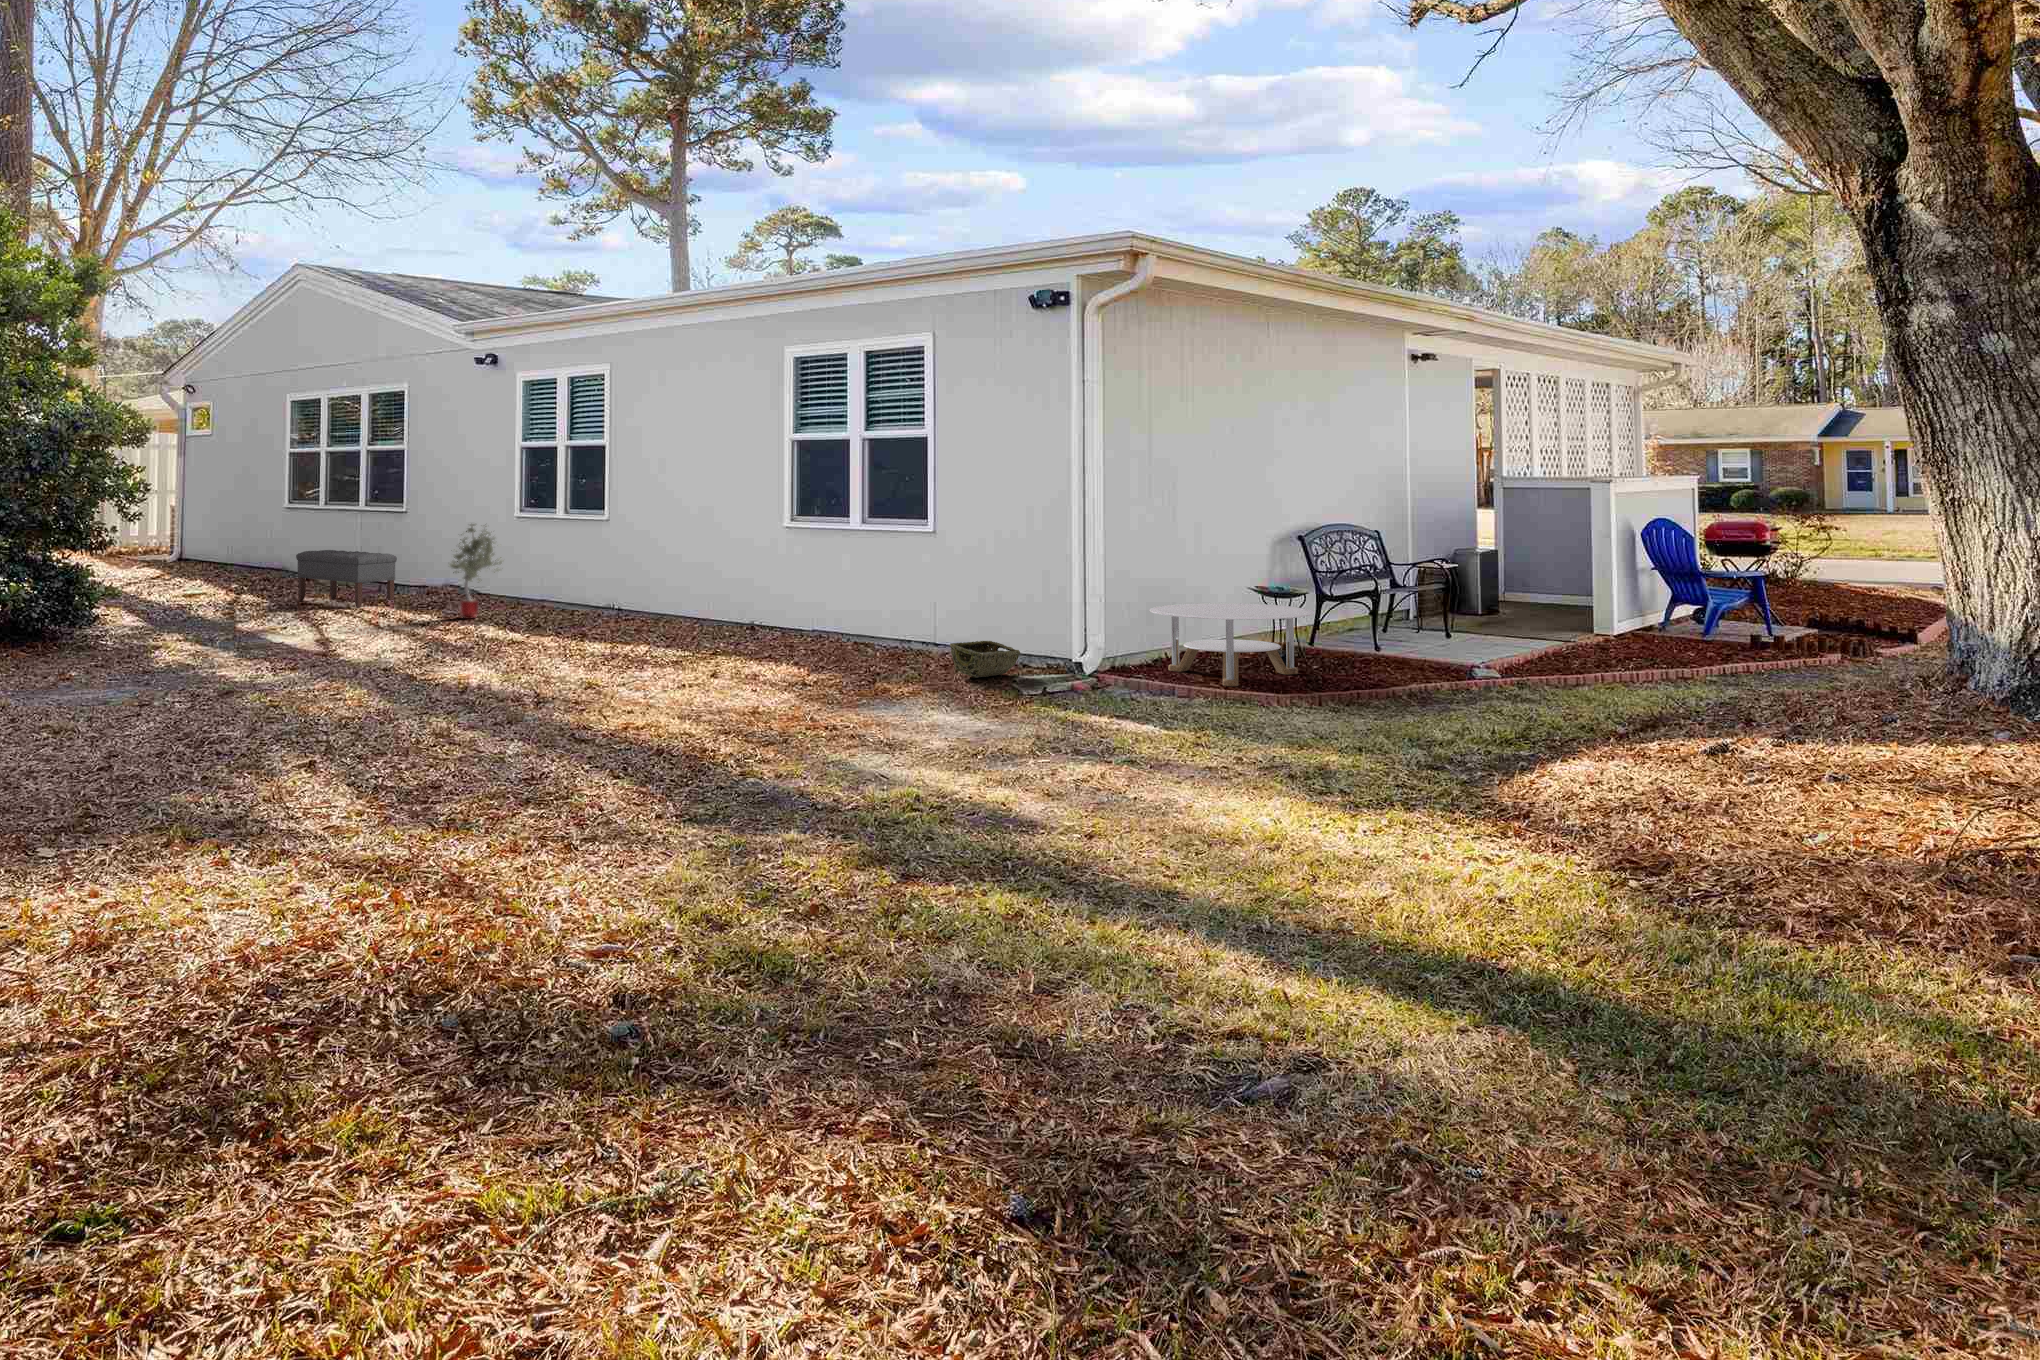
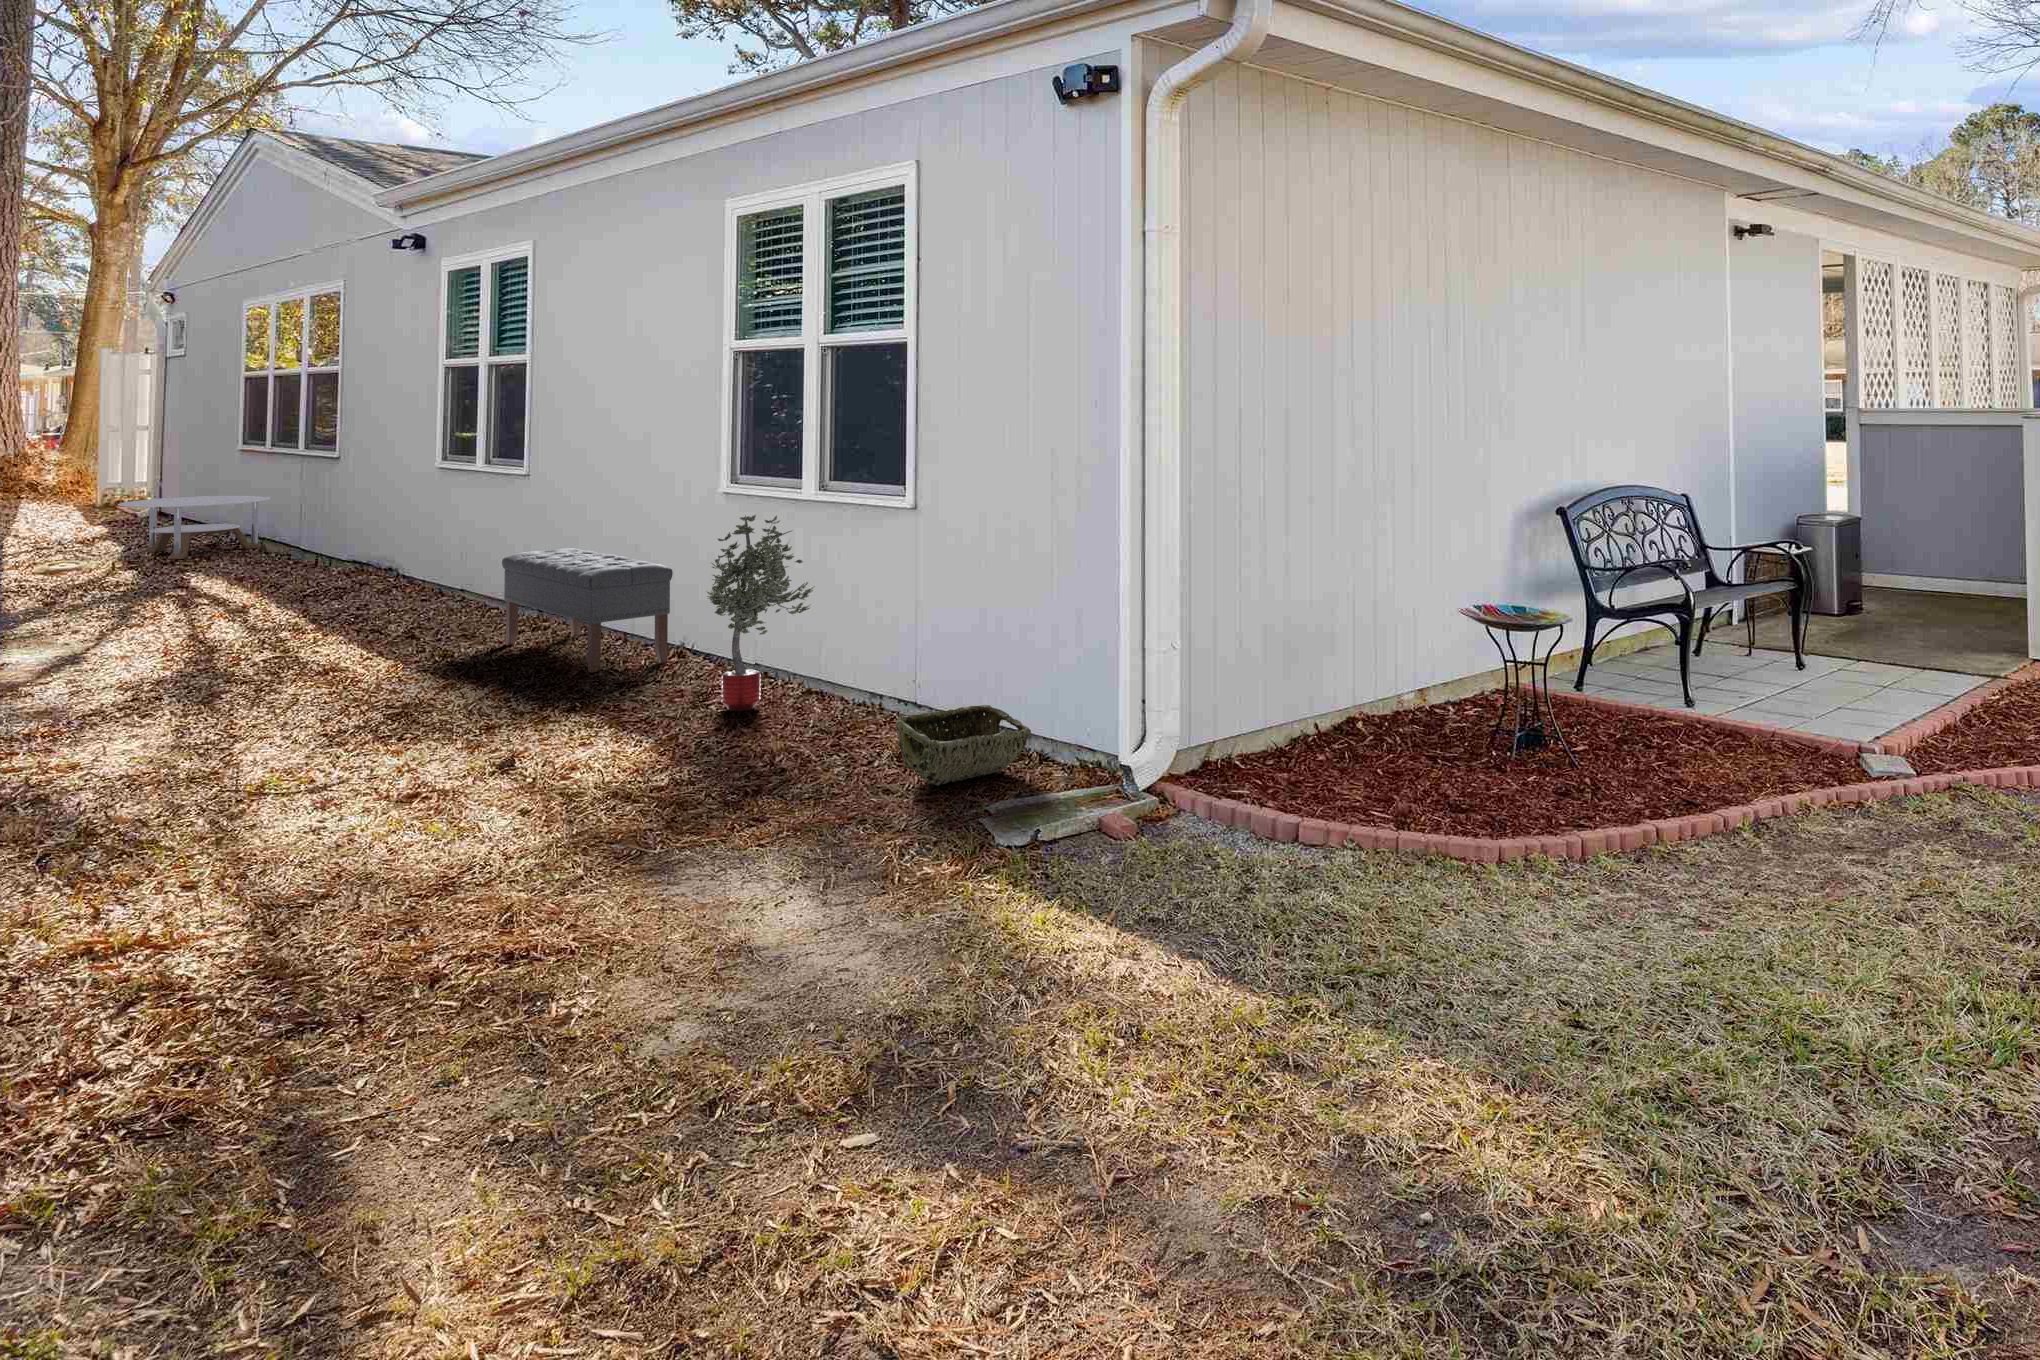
potted tree: present [450,524,502,619] -> present [707,515,814,711]
bench: present [296,550,397,608] -> present [502,548,673,673]
round table: present [1150,603,1314,686] -> present [118,496,270,559]

